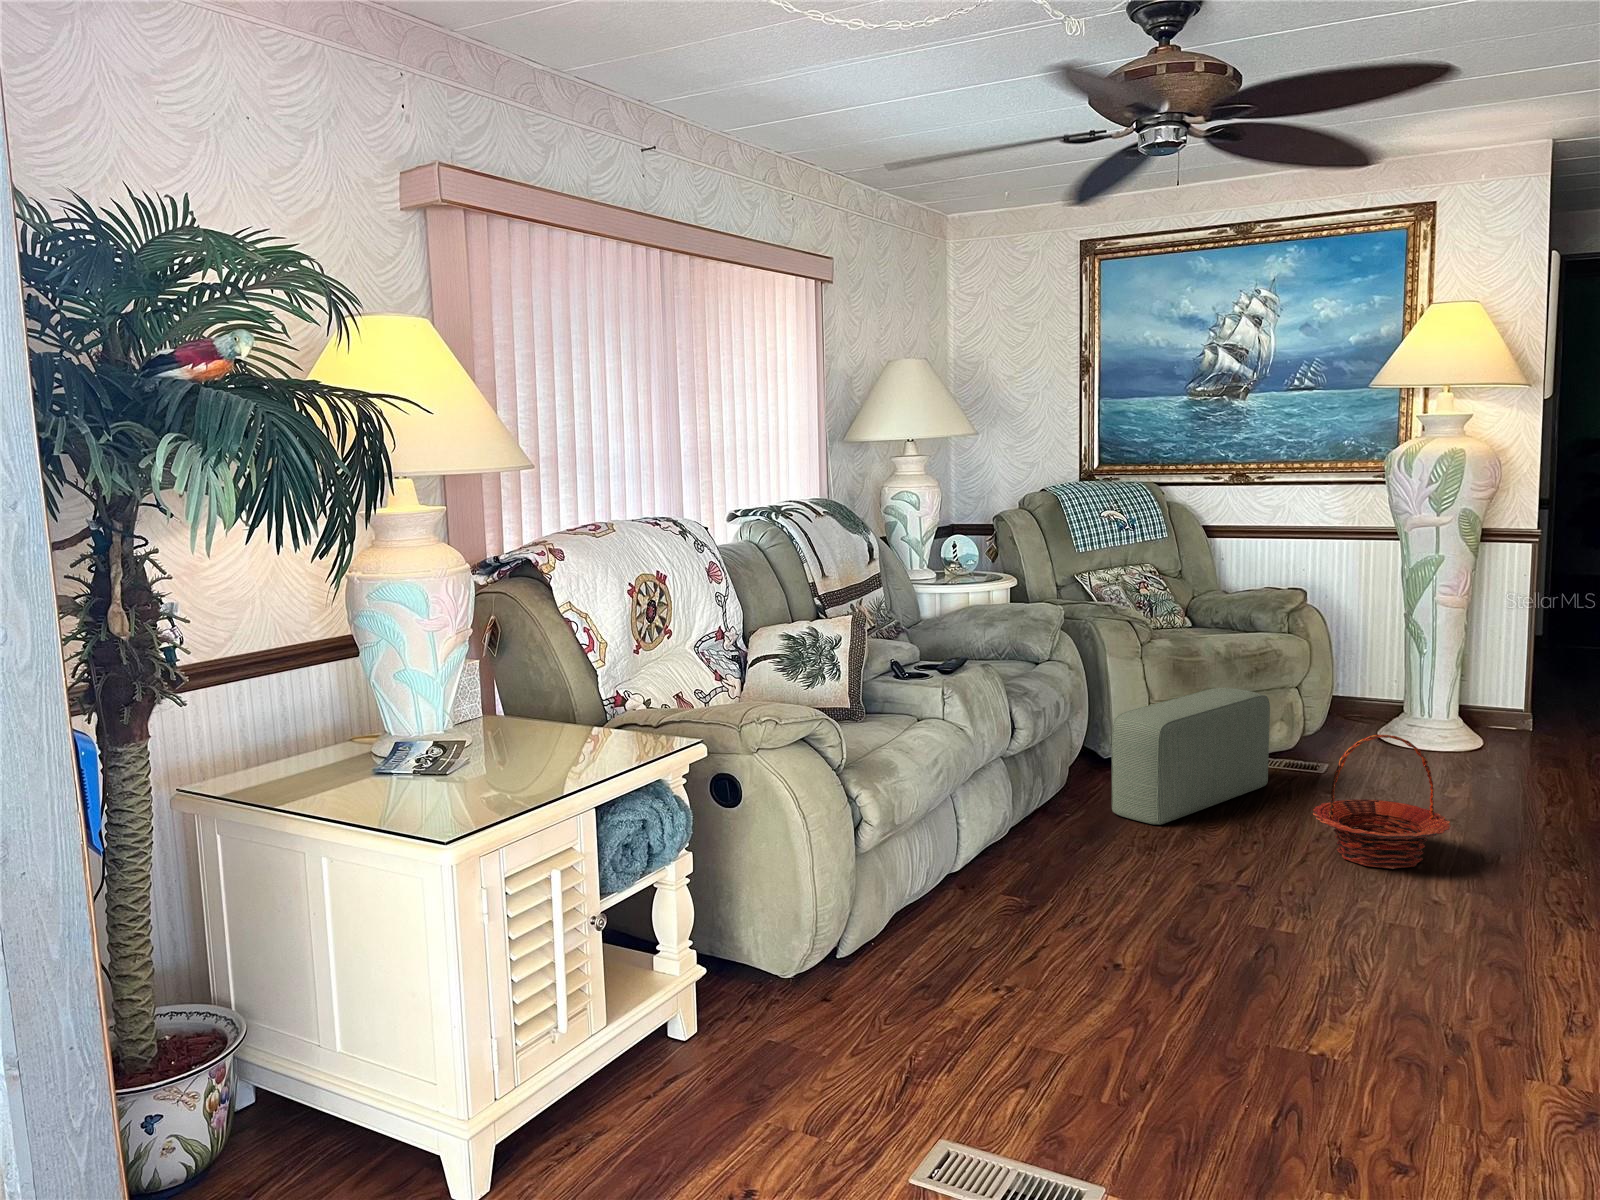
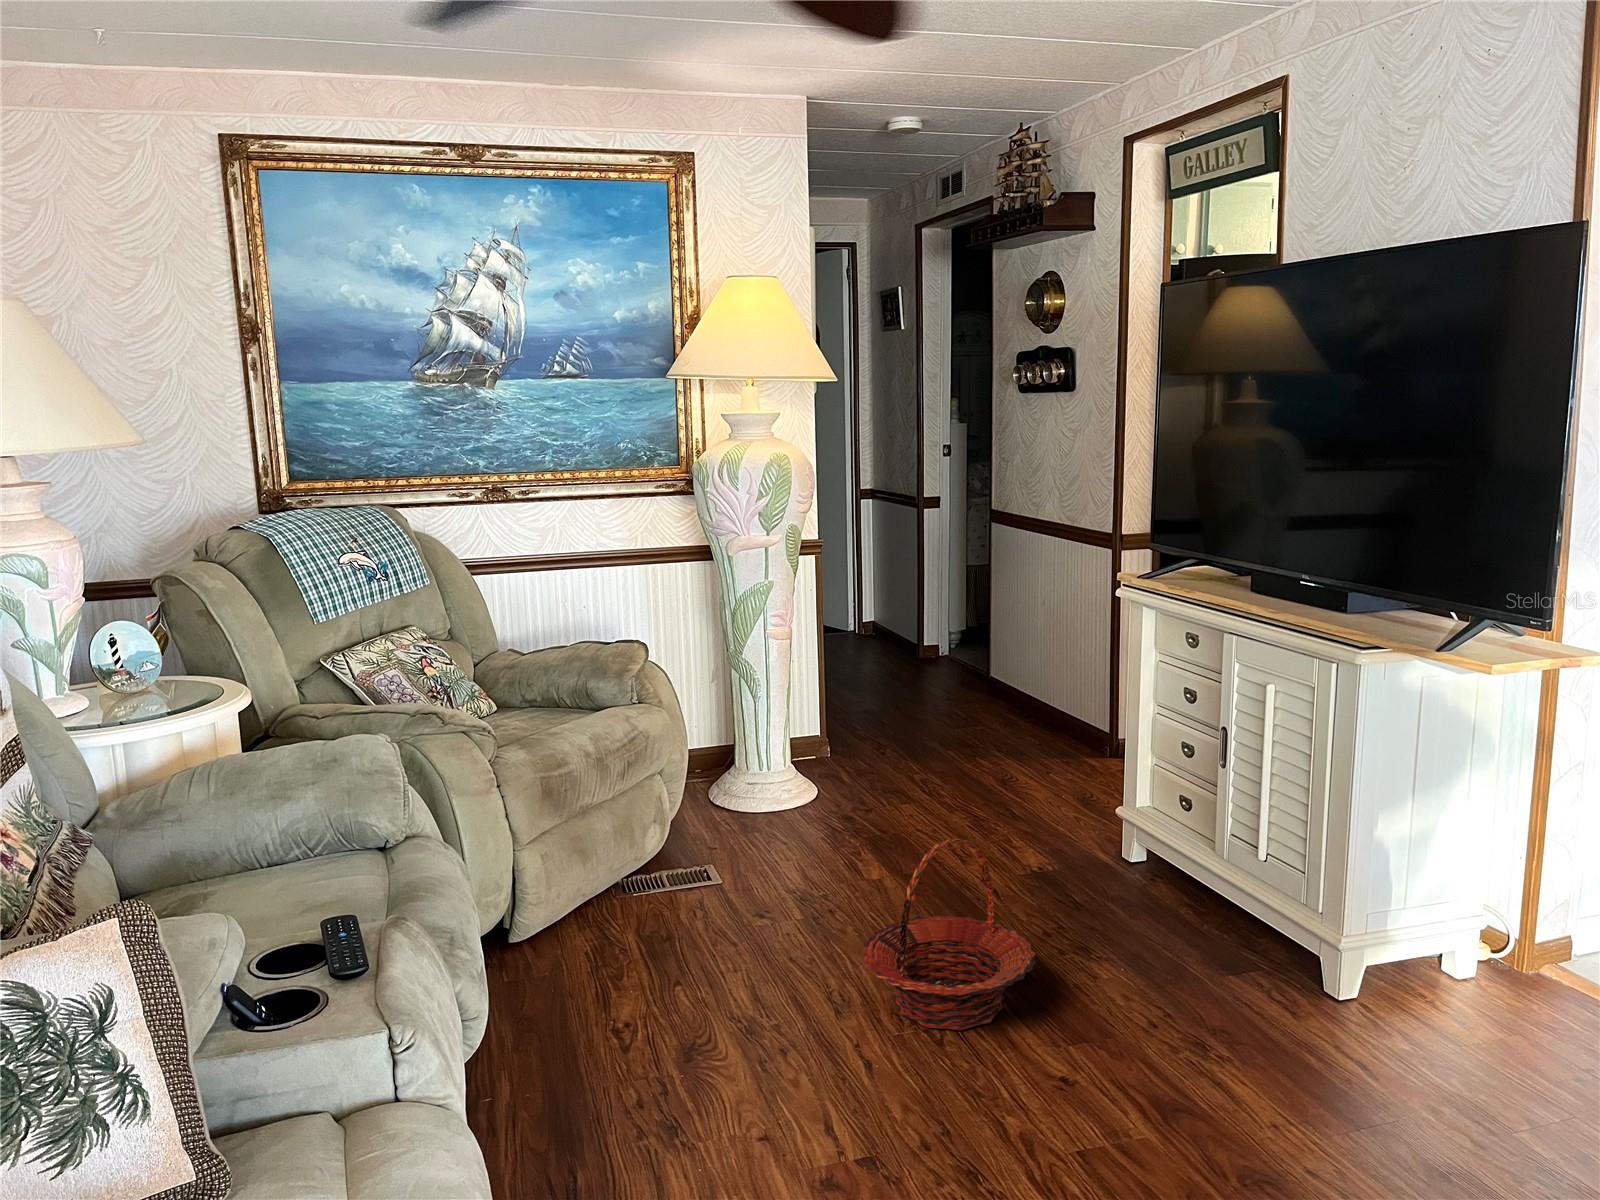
pouf: present [1112,688,1270,825] -> none [550,798,695,1063]

